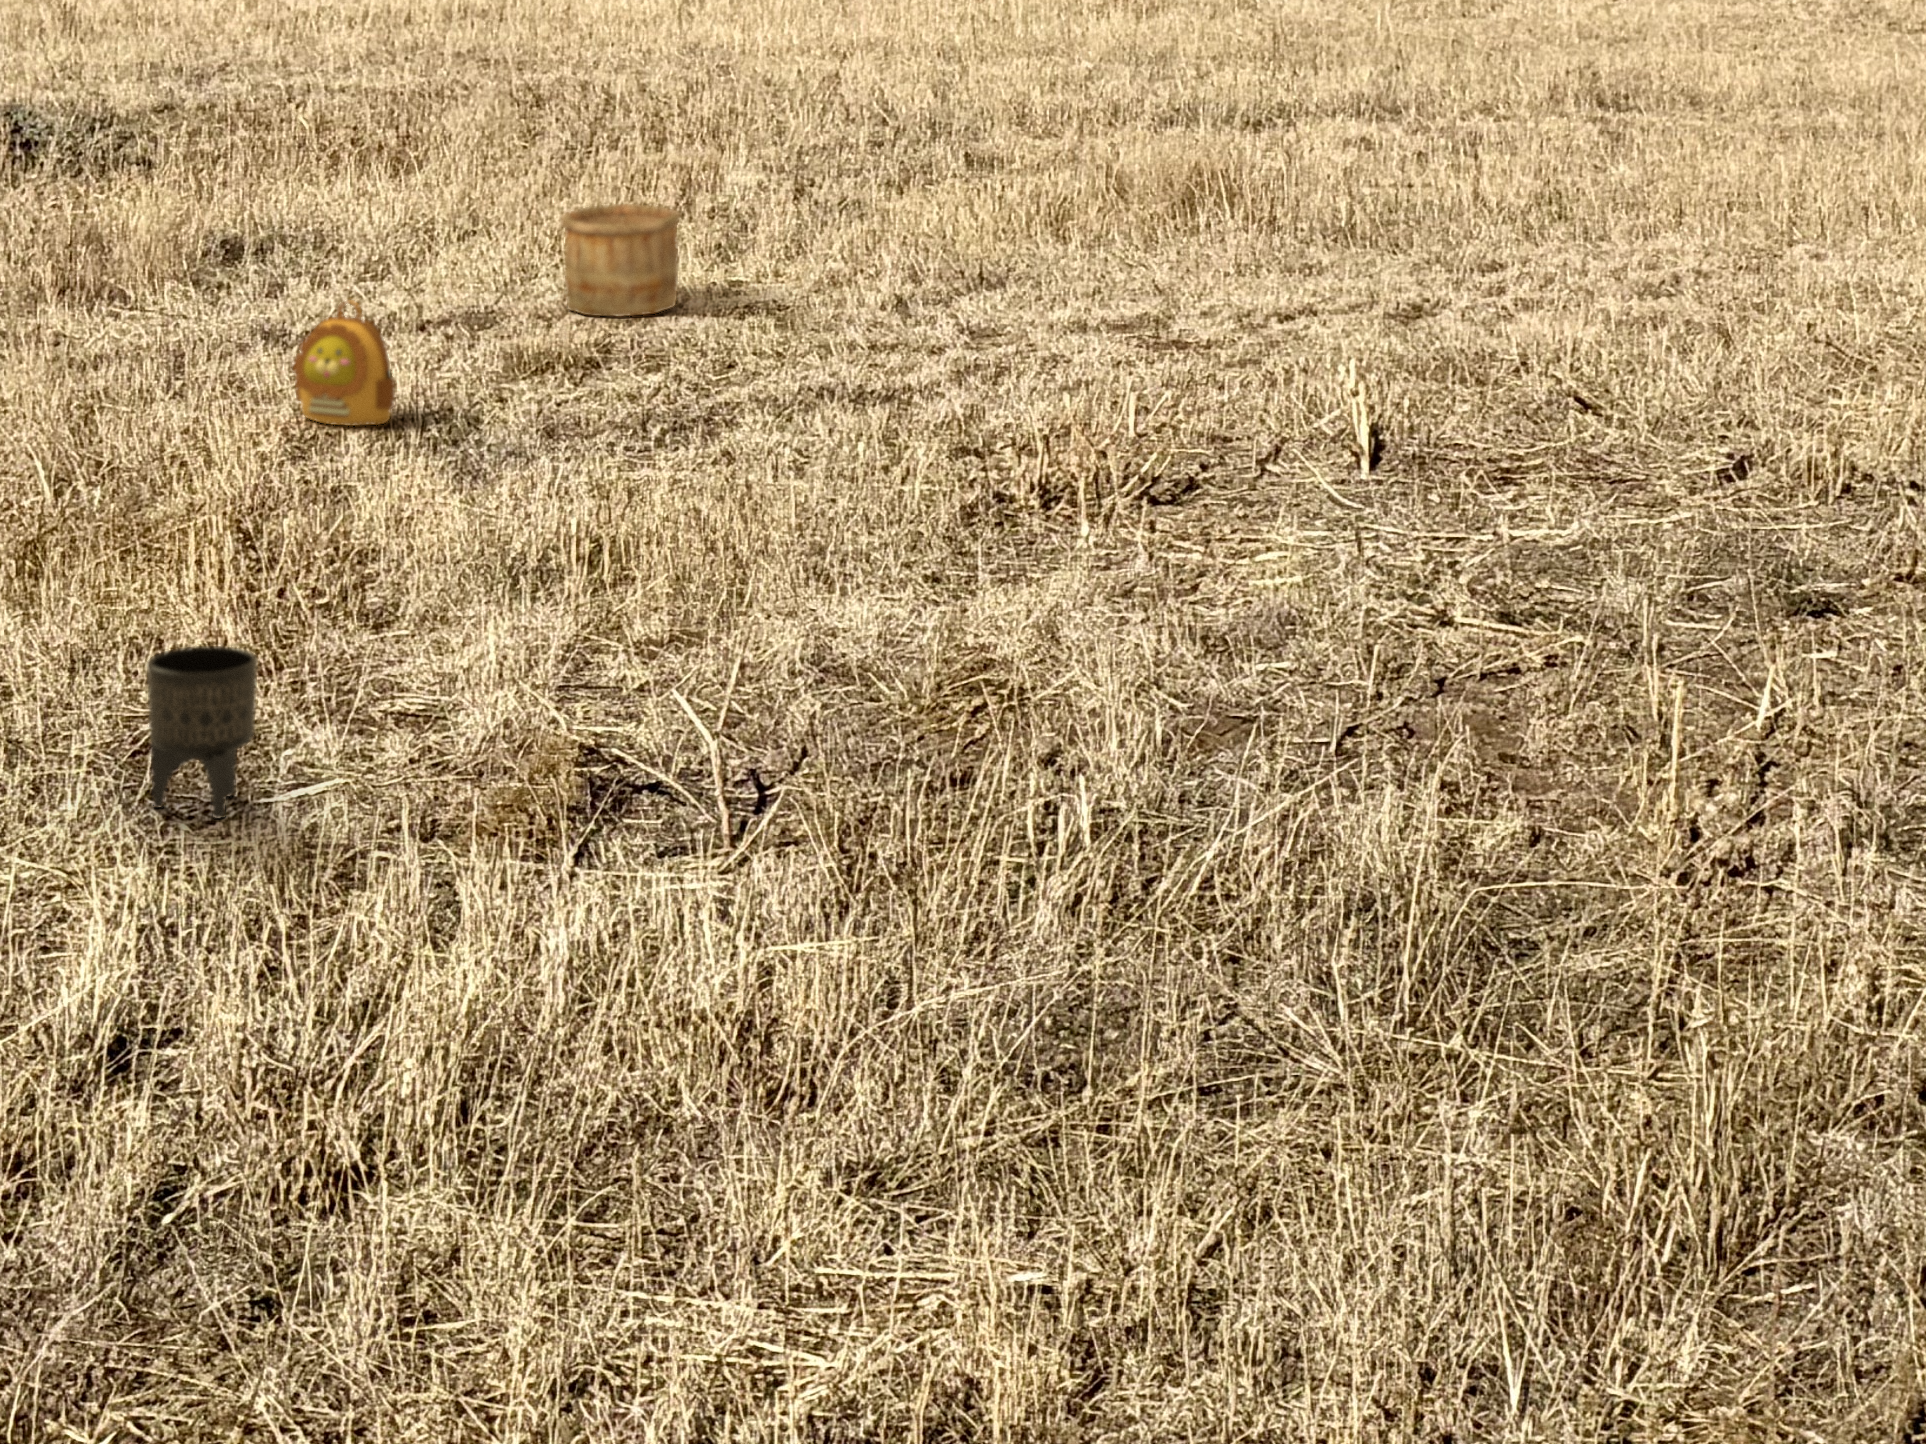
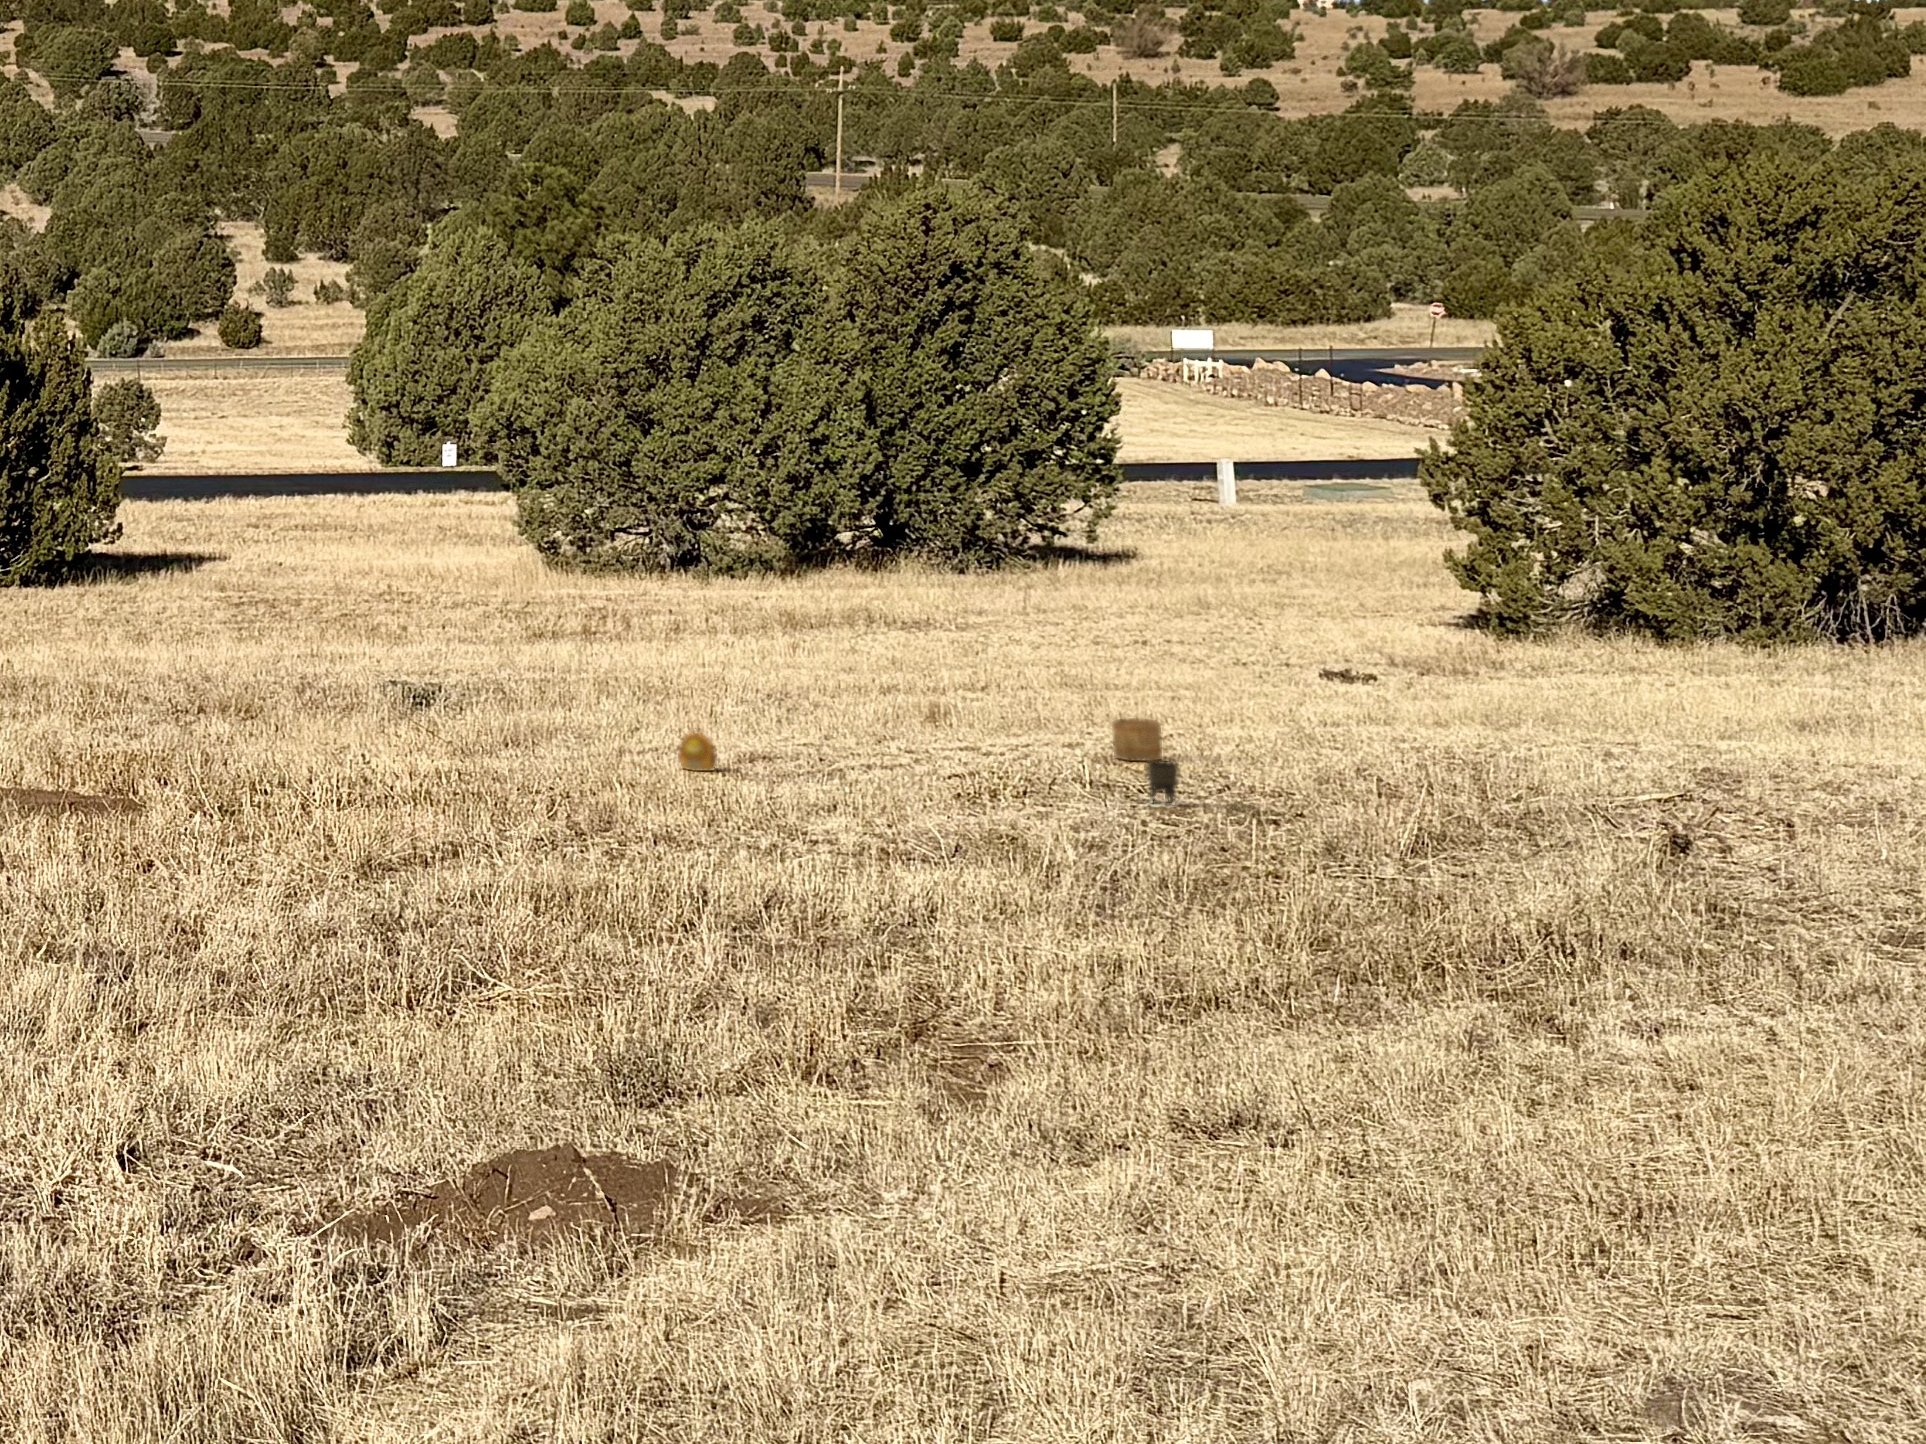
wooden bucket: present [561,204,680,316] -> present [1112,718,1162,761]
planter: present [147,646,258,819] -> present [1147,761,1179,804]

